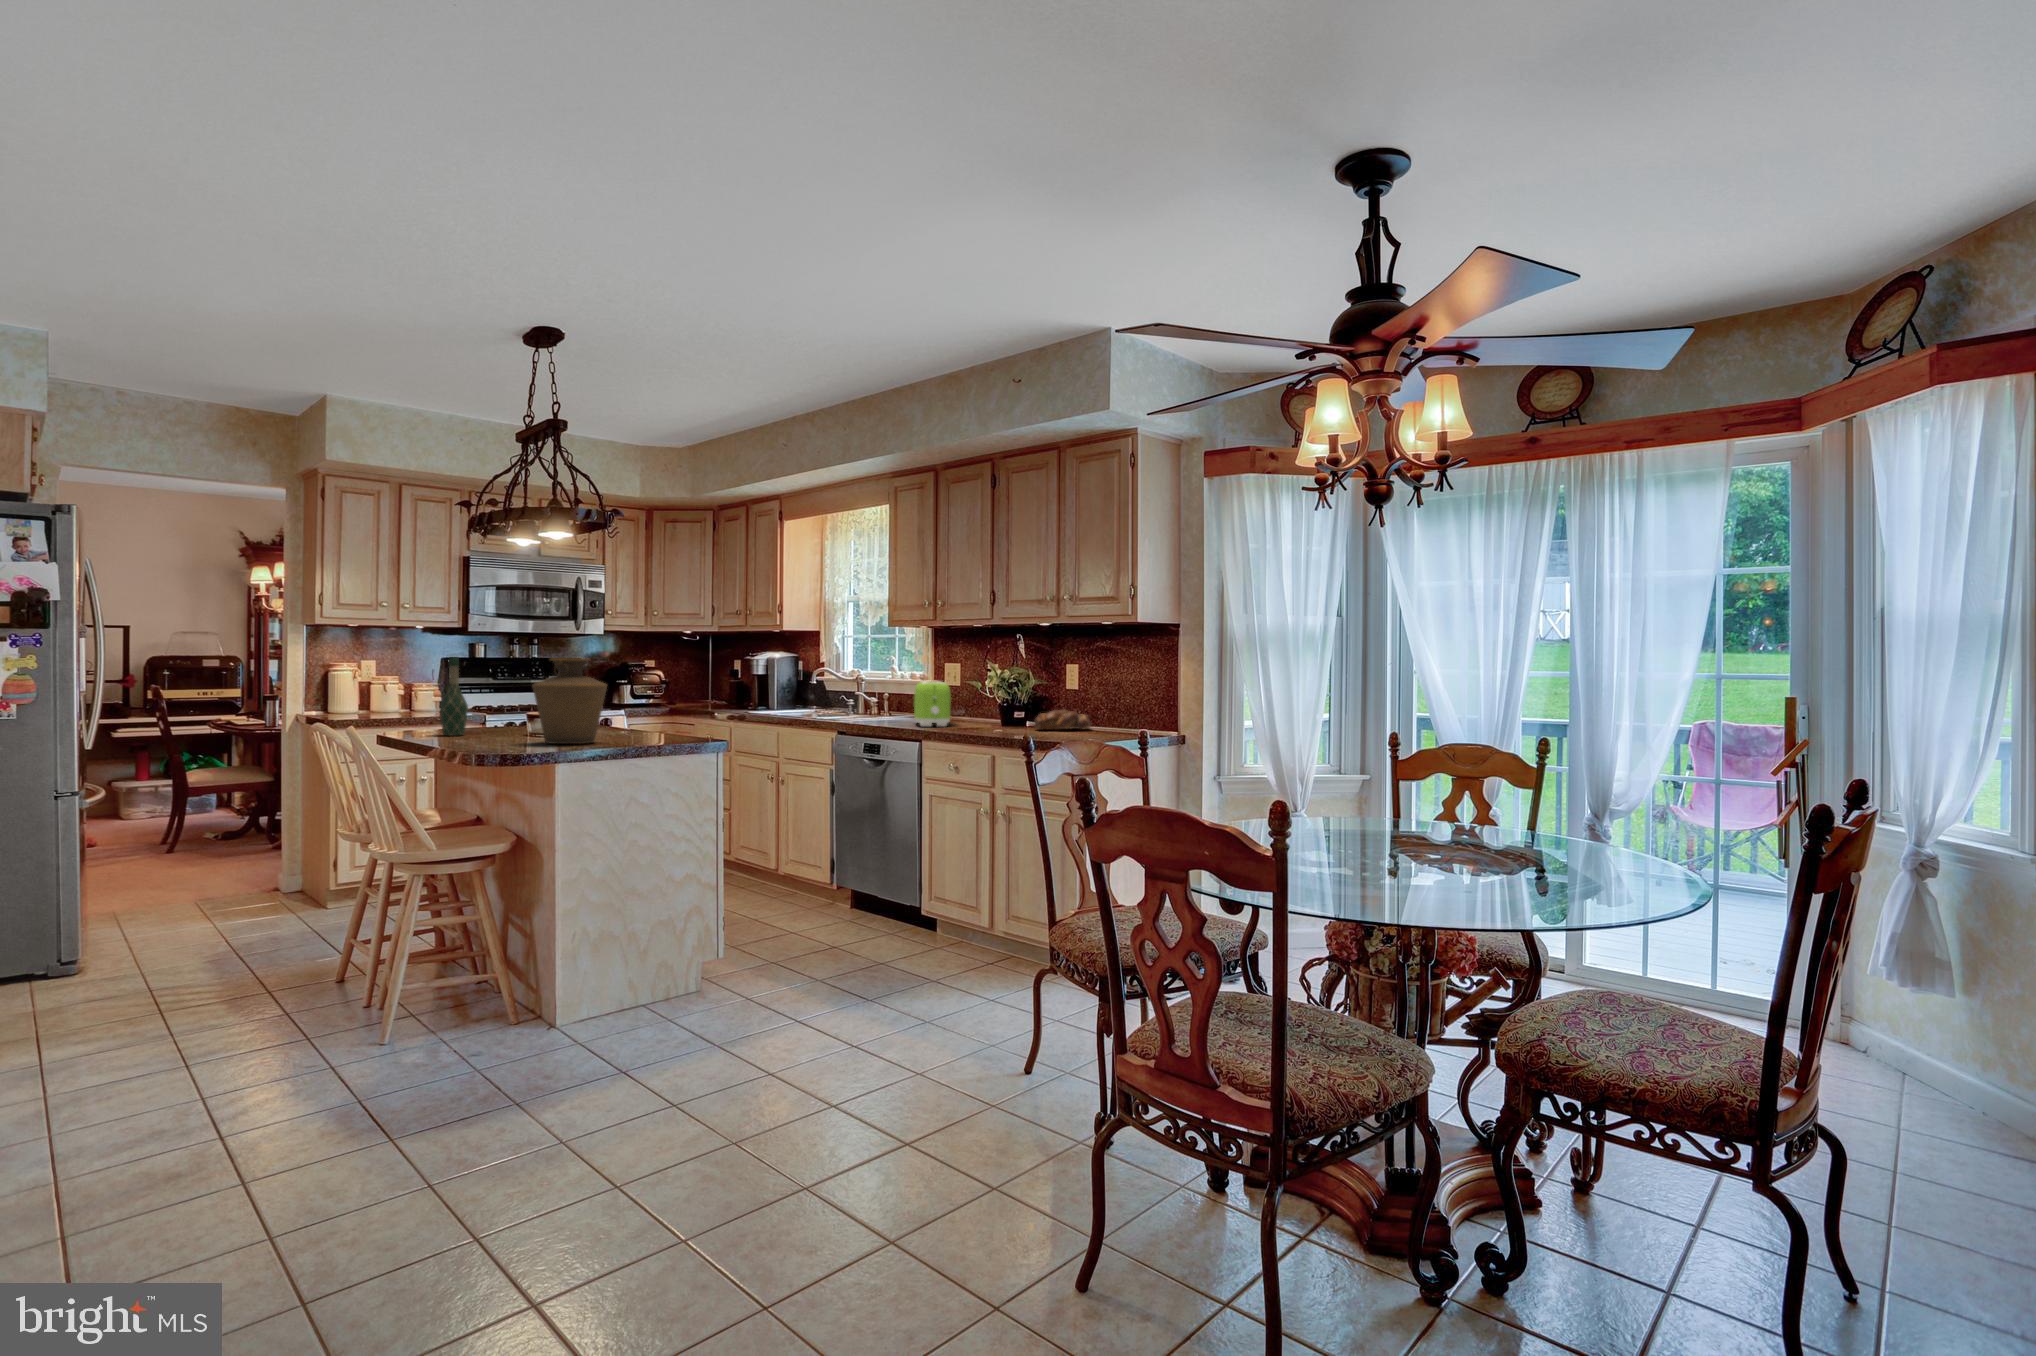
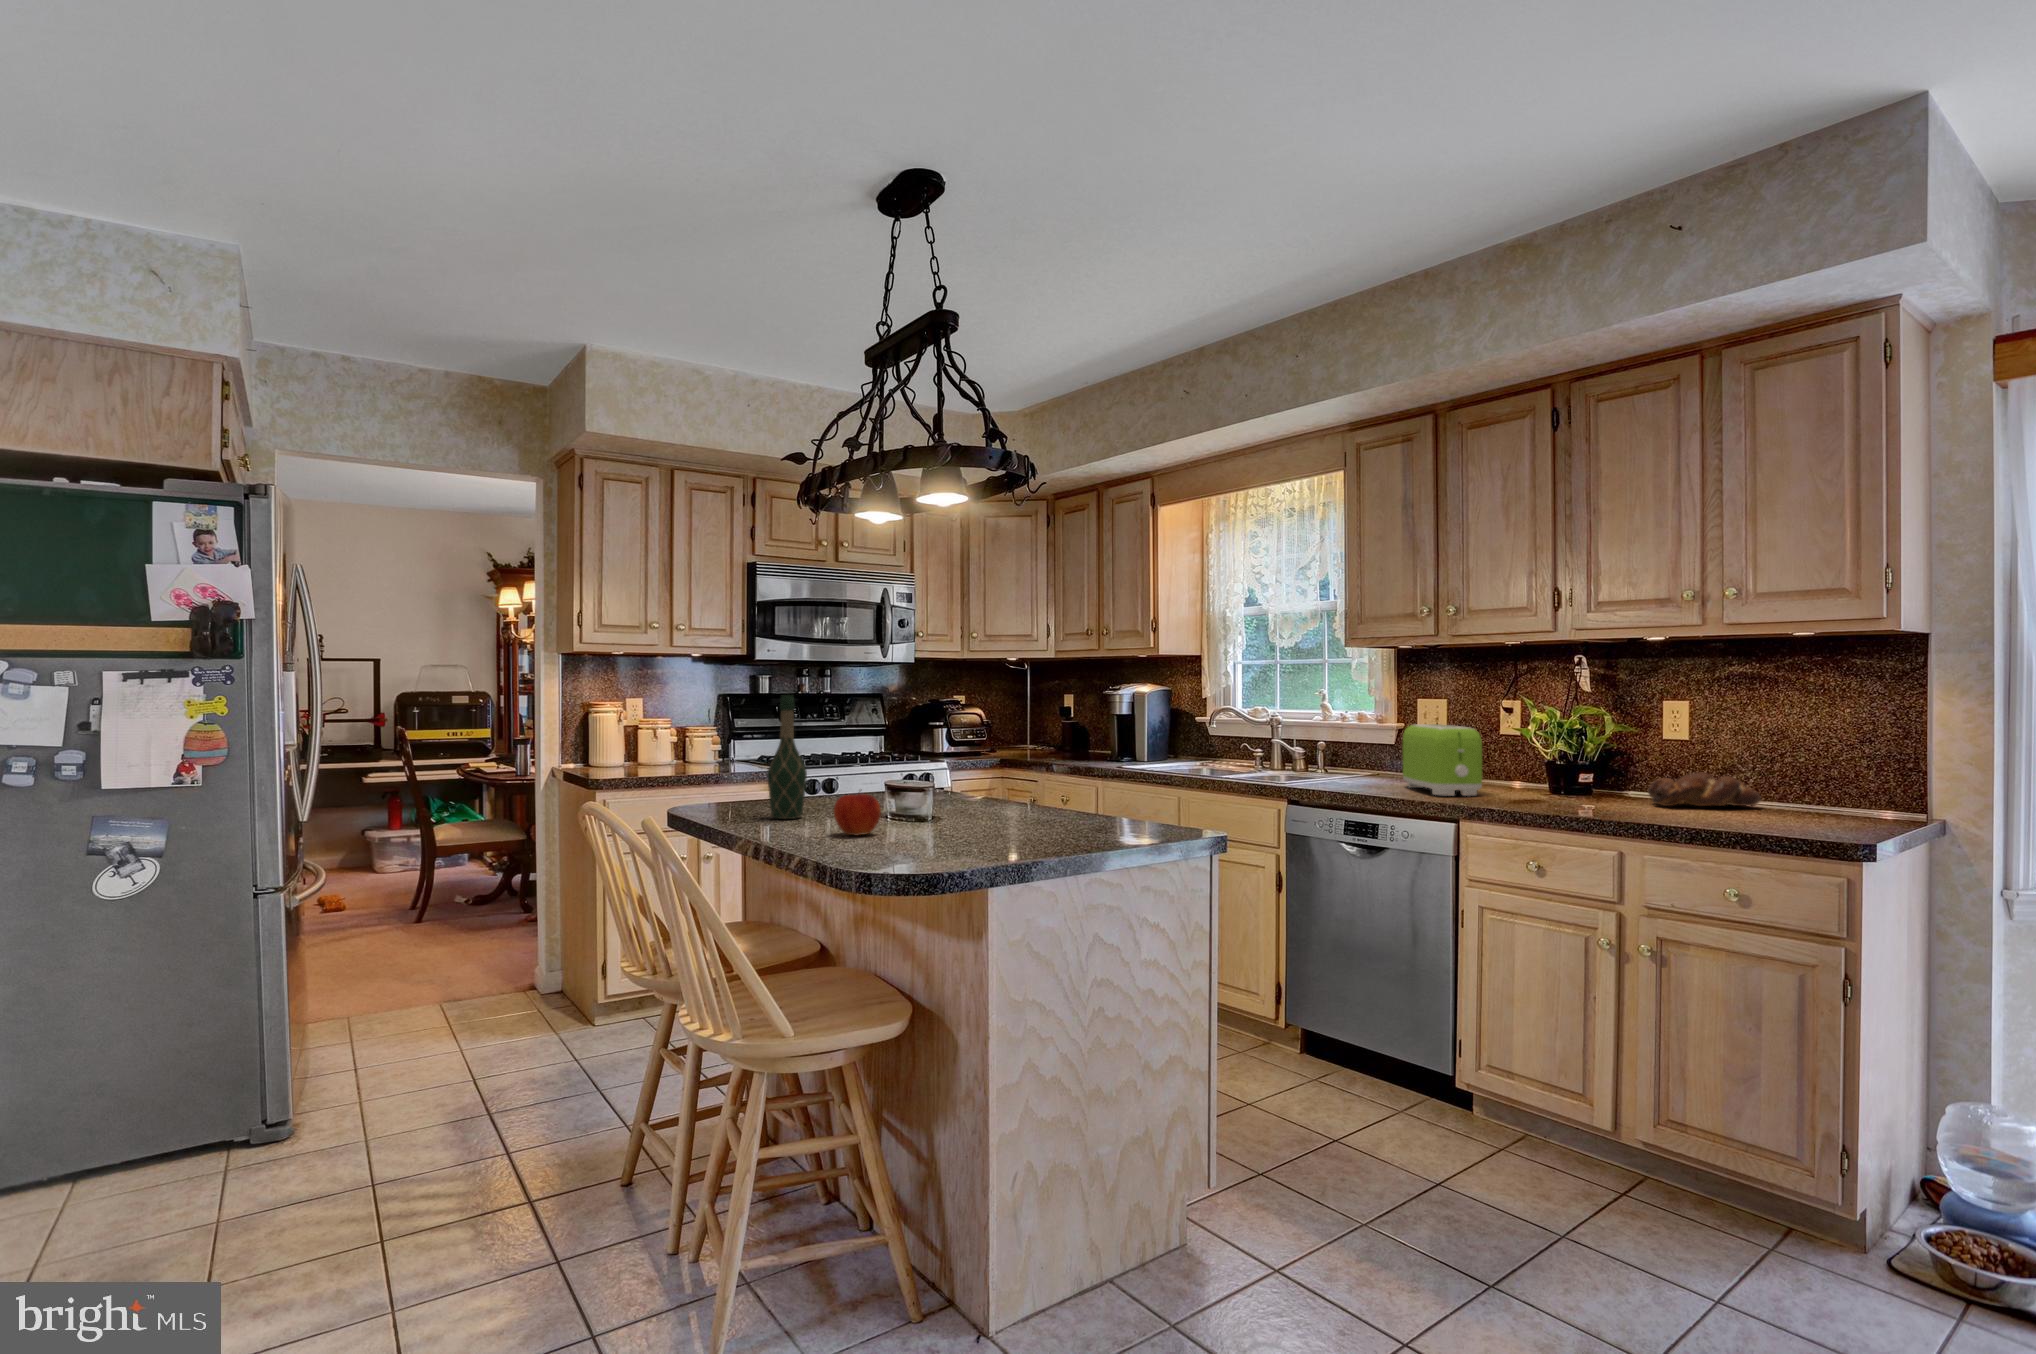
vase: present [532,658,607,744] -> none [932,698,1050,846]
apple: none [475,713,506,741] -> present [834,794,881,835]

